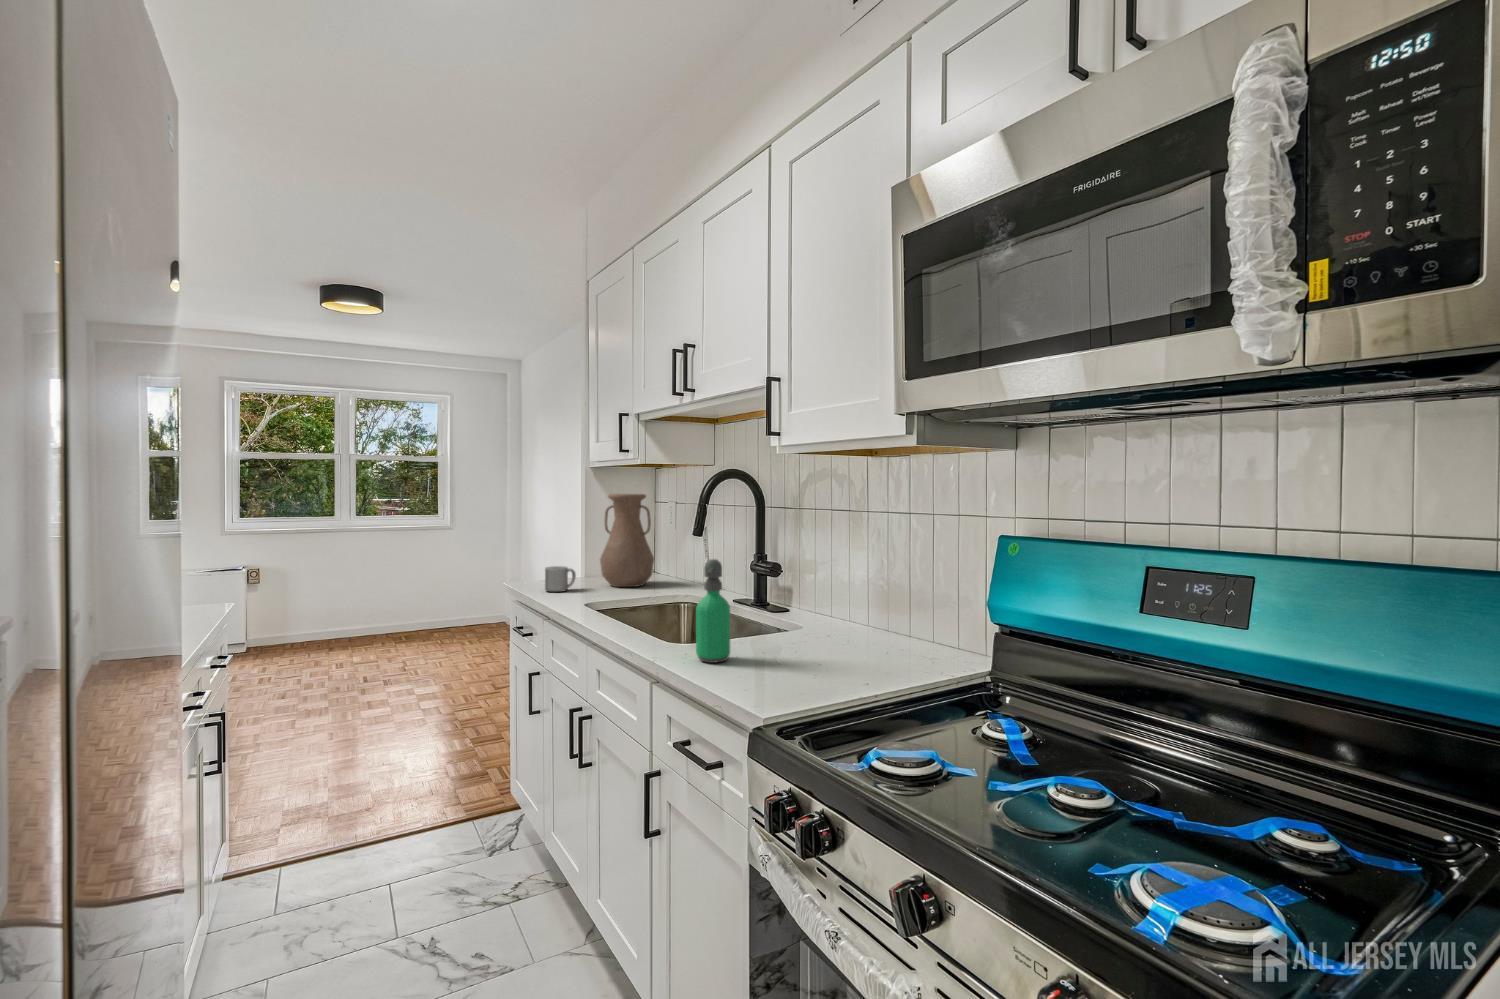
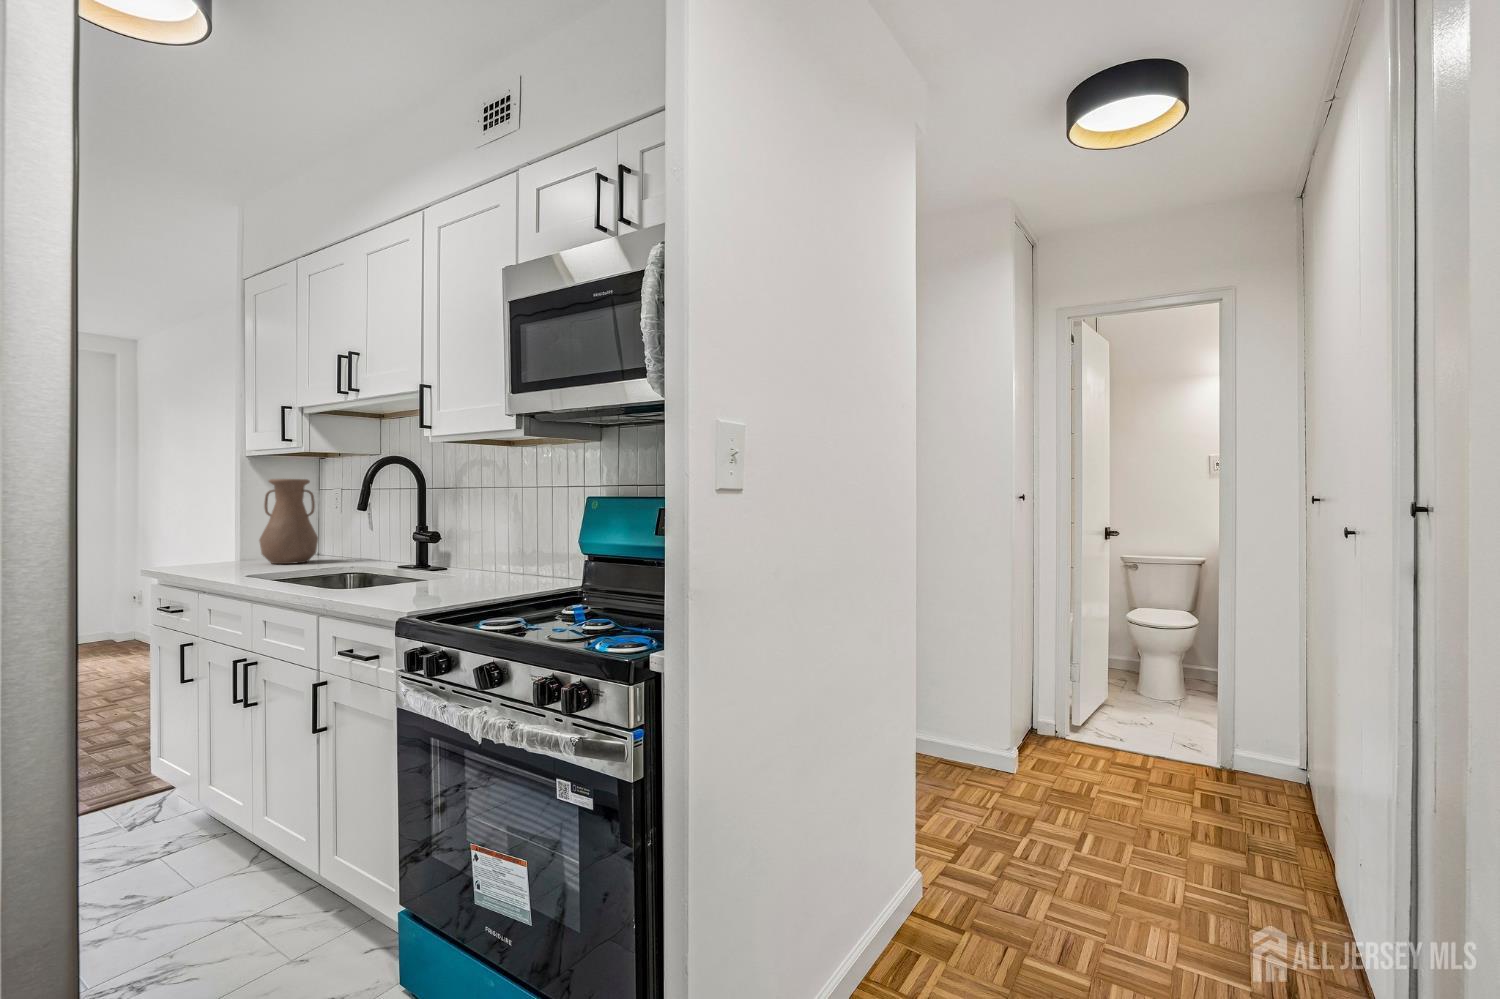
soap dispenser: present [696,559,730,663] -> none [359,518,388,594]
mug: present [545,566,576,592] -> none [198,546,233,569]

